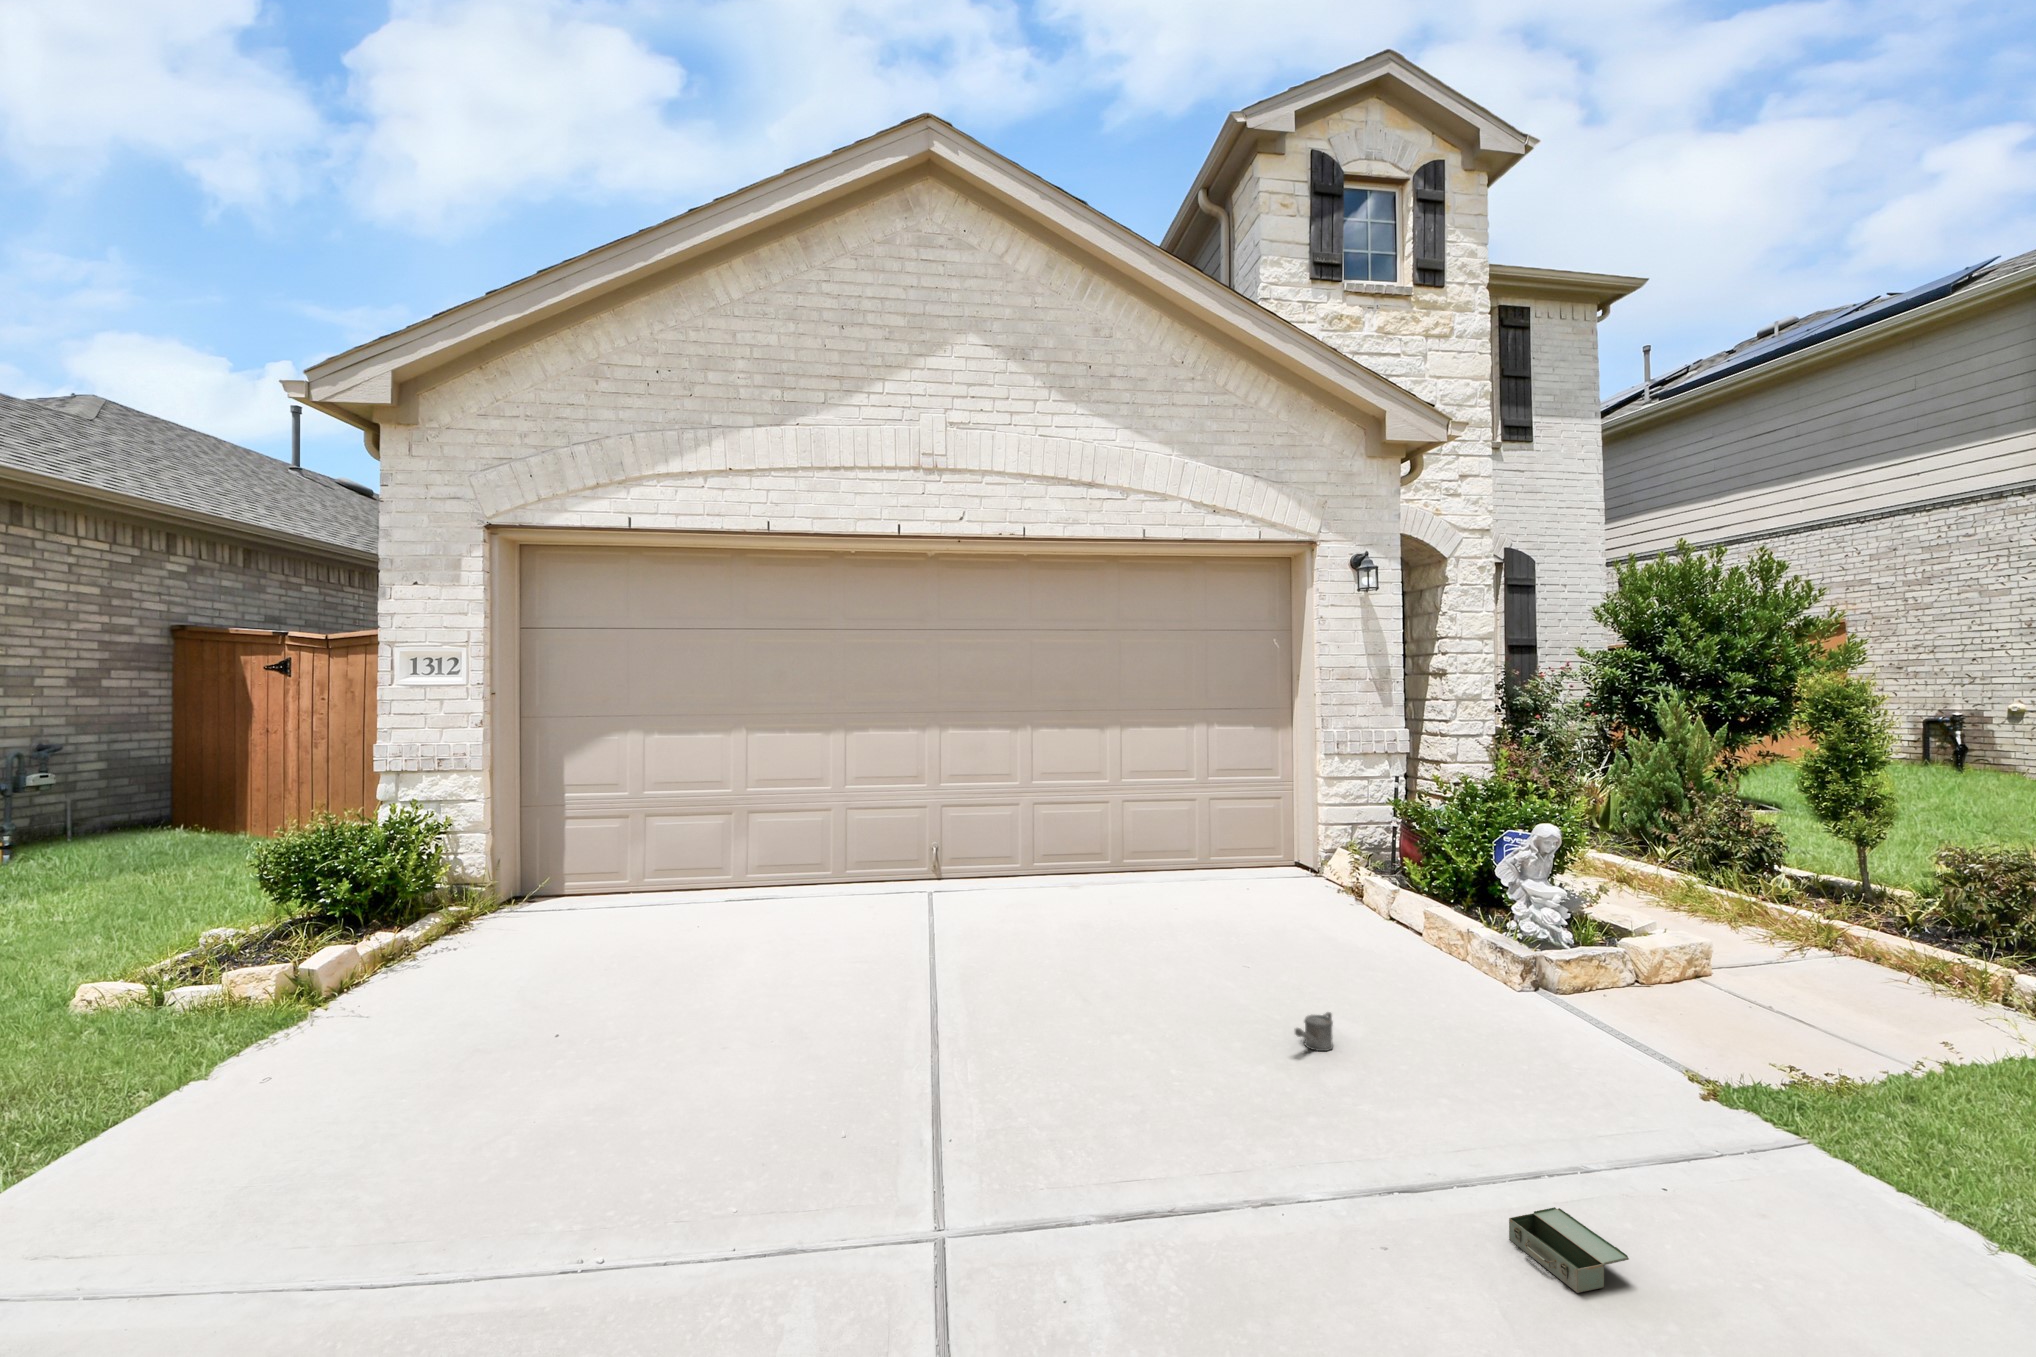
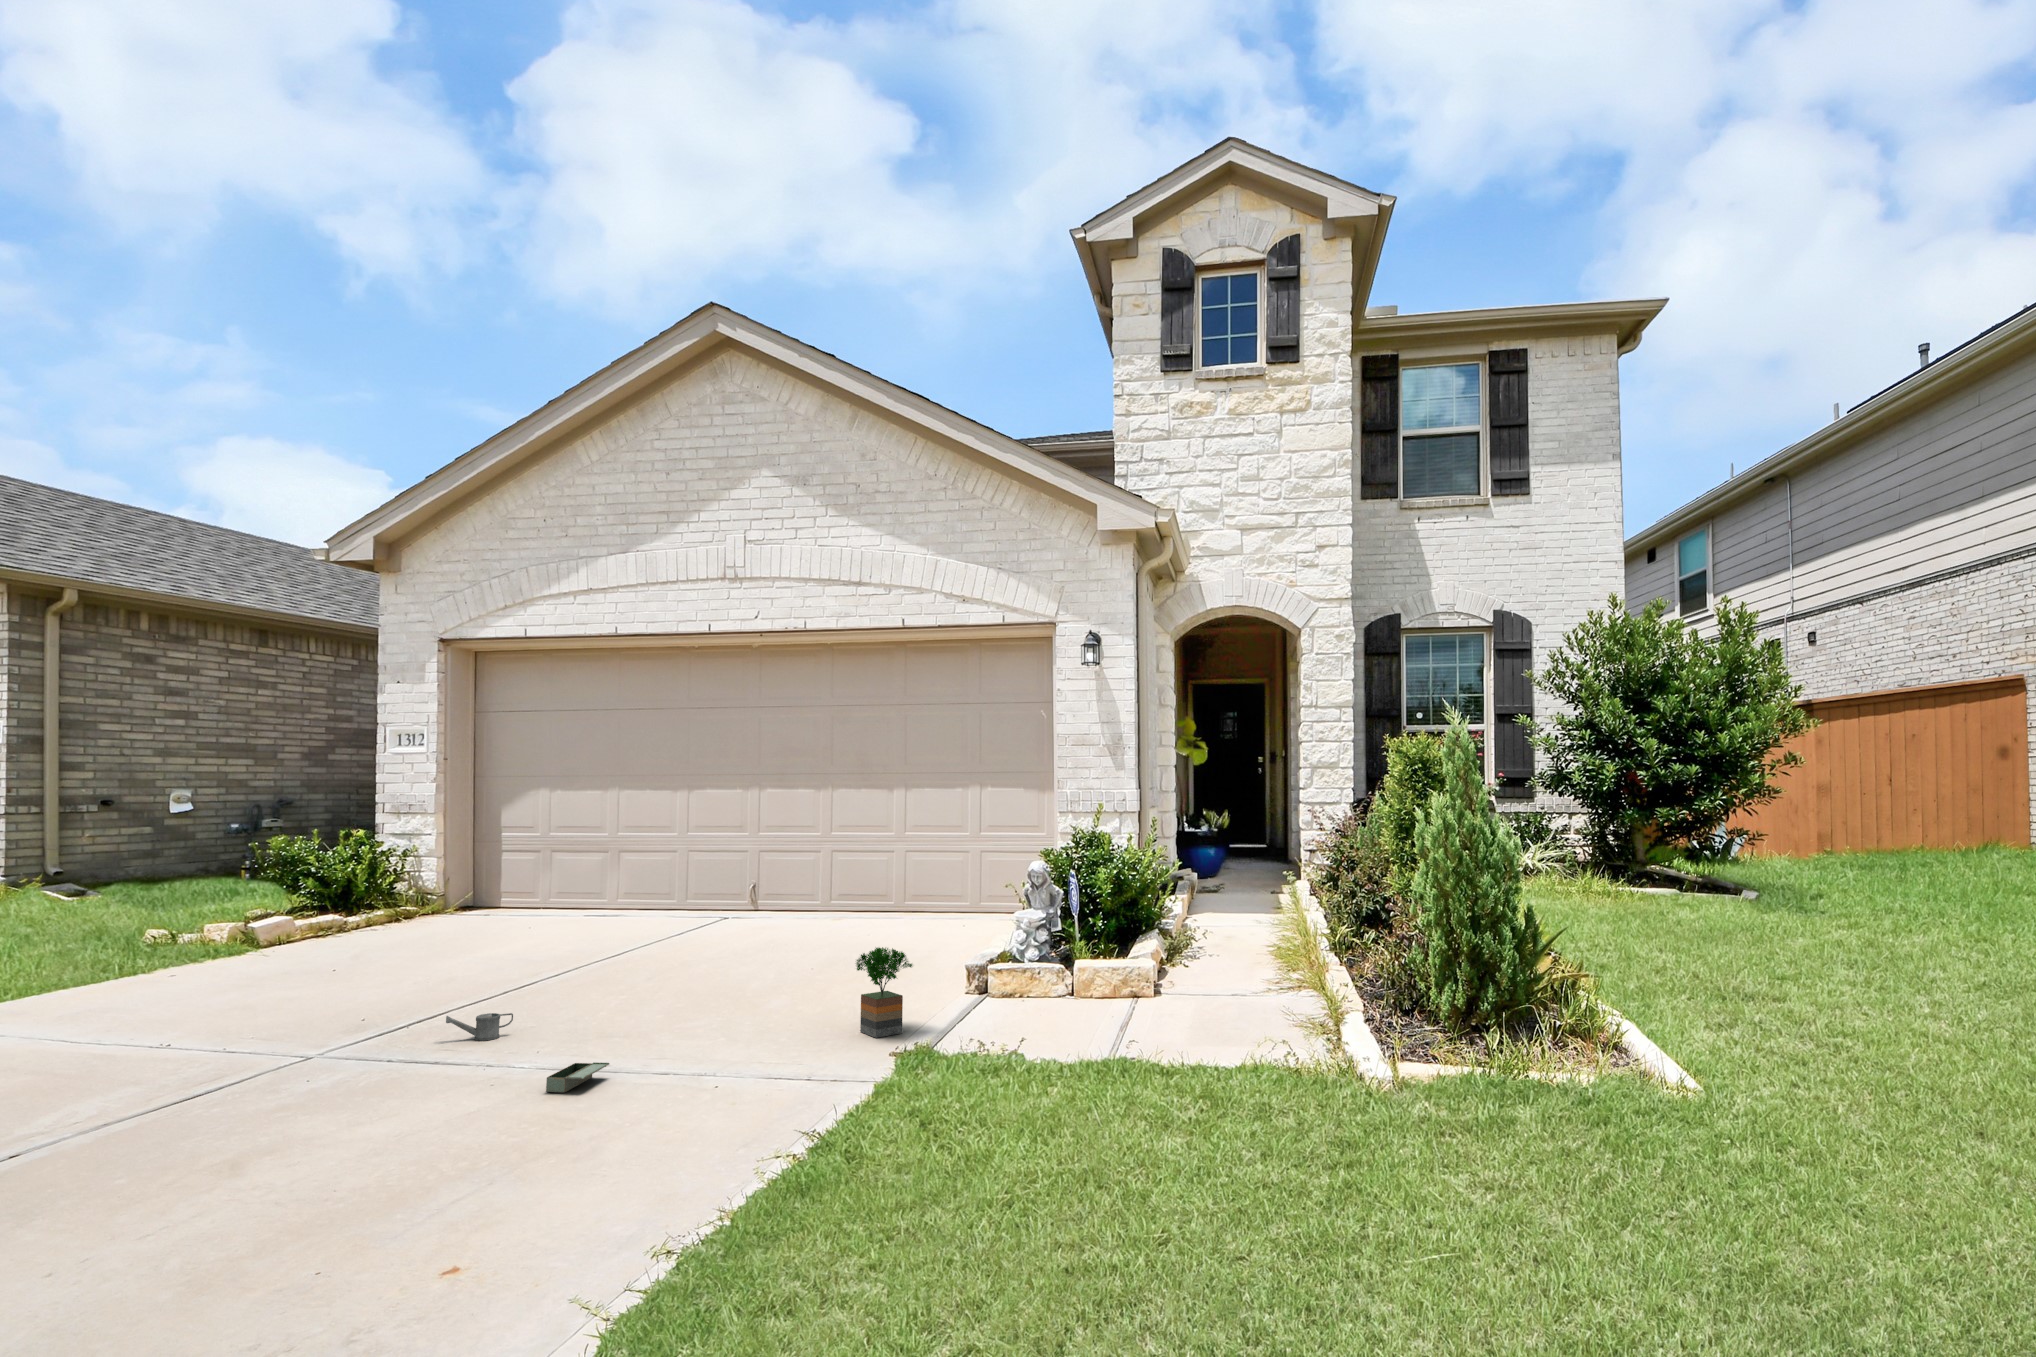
potted tree: none [1552,948,1639,1070] -> present [856,947,912,1038]
watering can: present [1295,1012,1333,1051] -> present [446,1013,513,1041]

